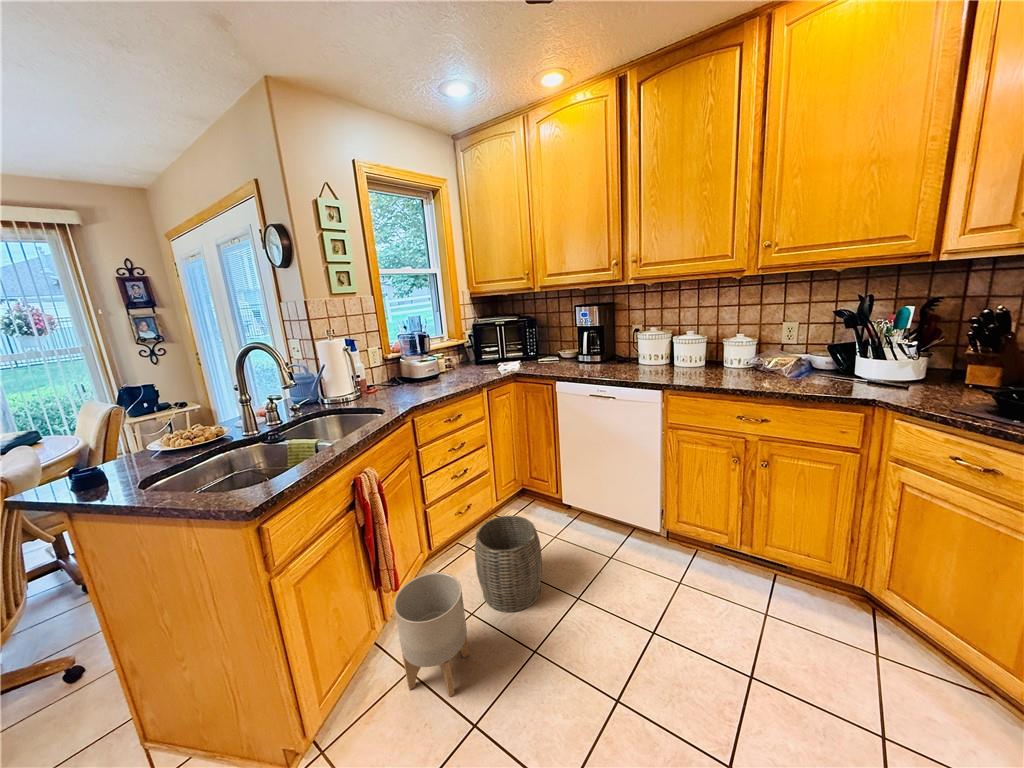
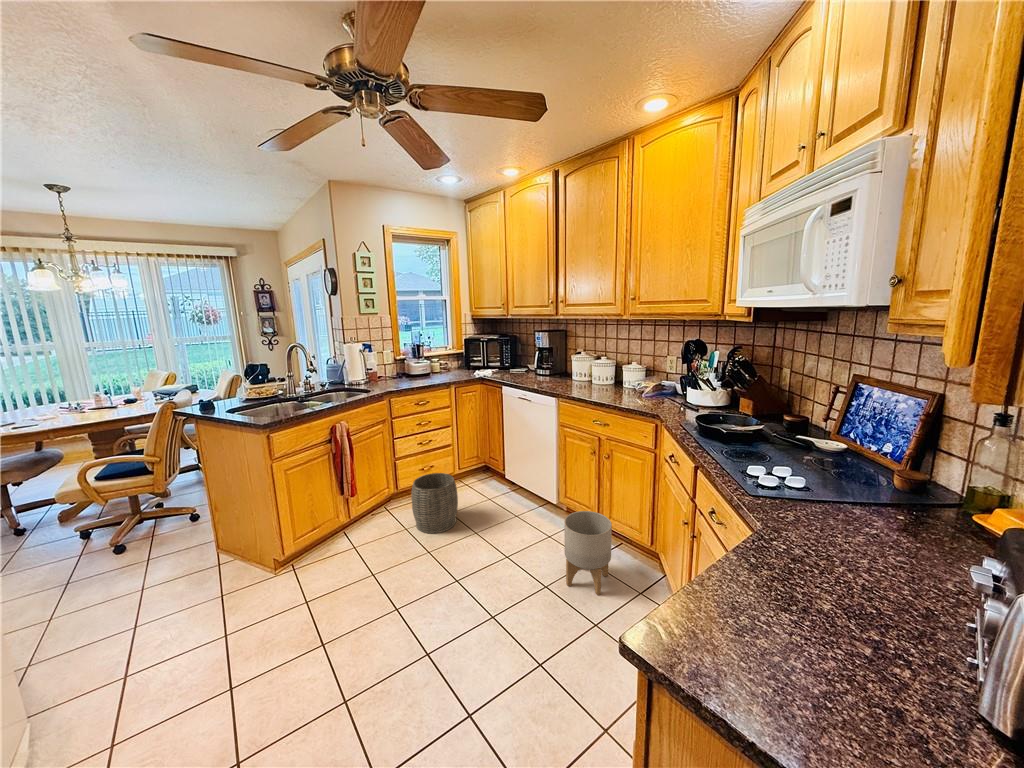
planter: present [394,572,469,697] -> present [564,511,612,595]

